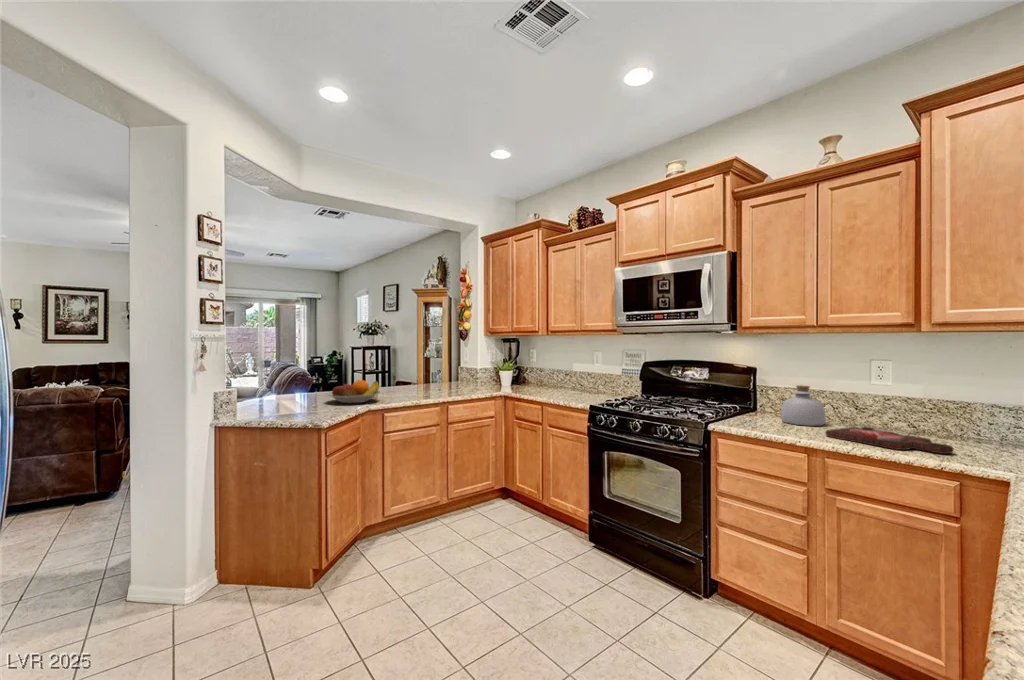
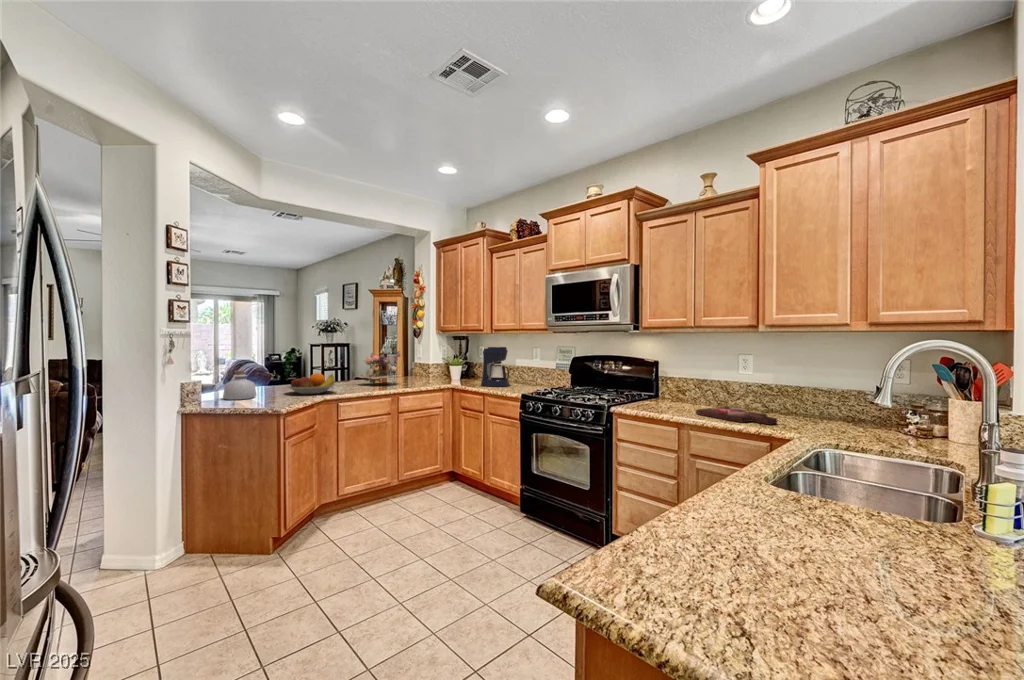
coffee maker: none [538,350,571,395] -> present [481,347,510,387]
flower arrangement: none [402,354,451,392] -> present [360,351,400,383]
bottle: present [780,385,826,426] -> present [223,371,256,400]

